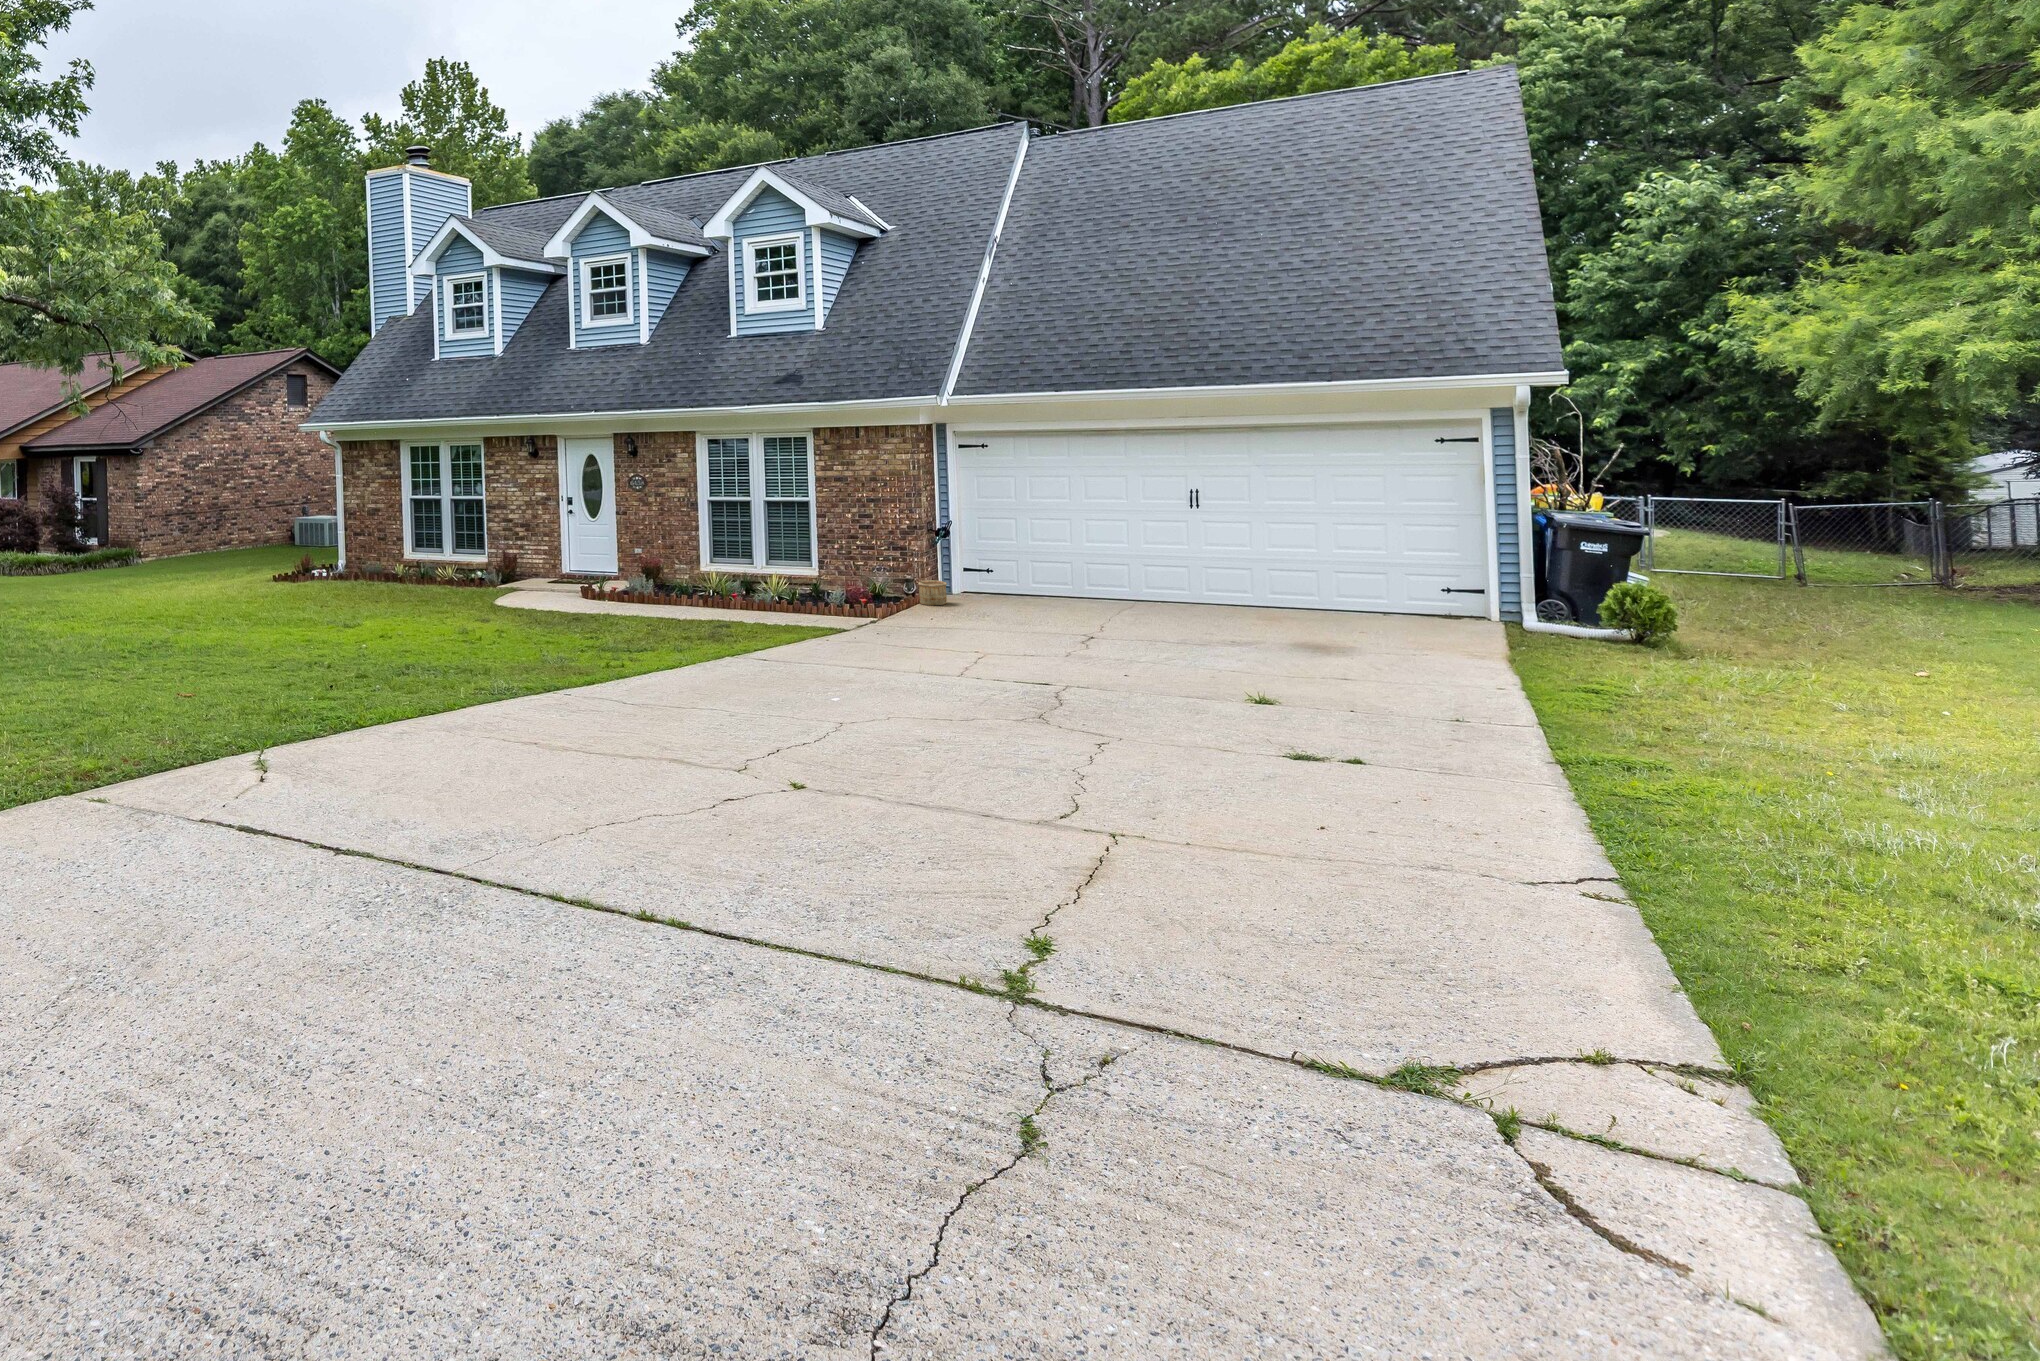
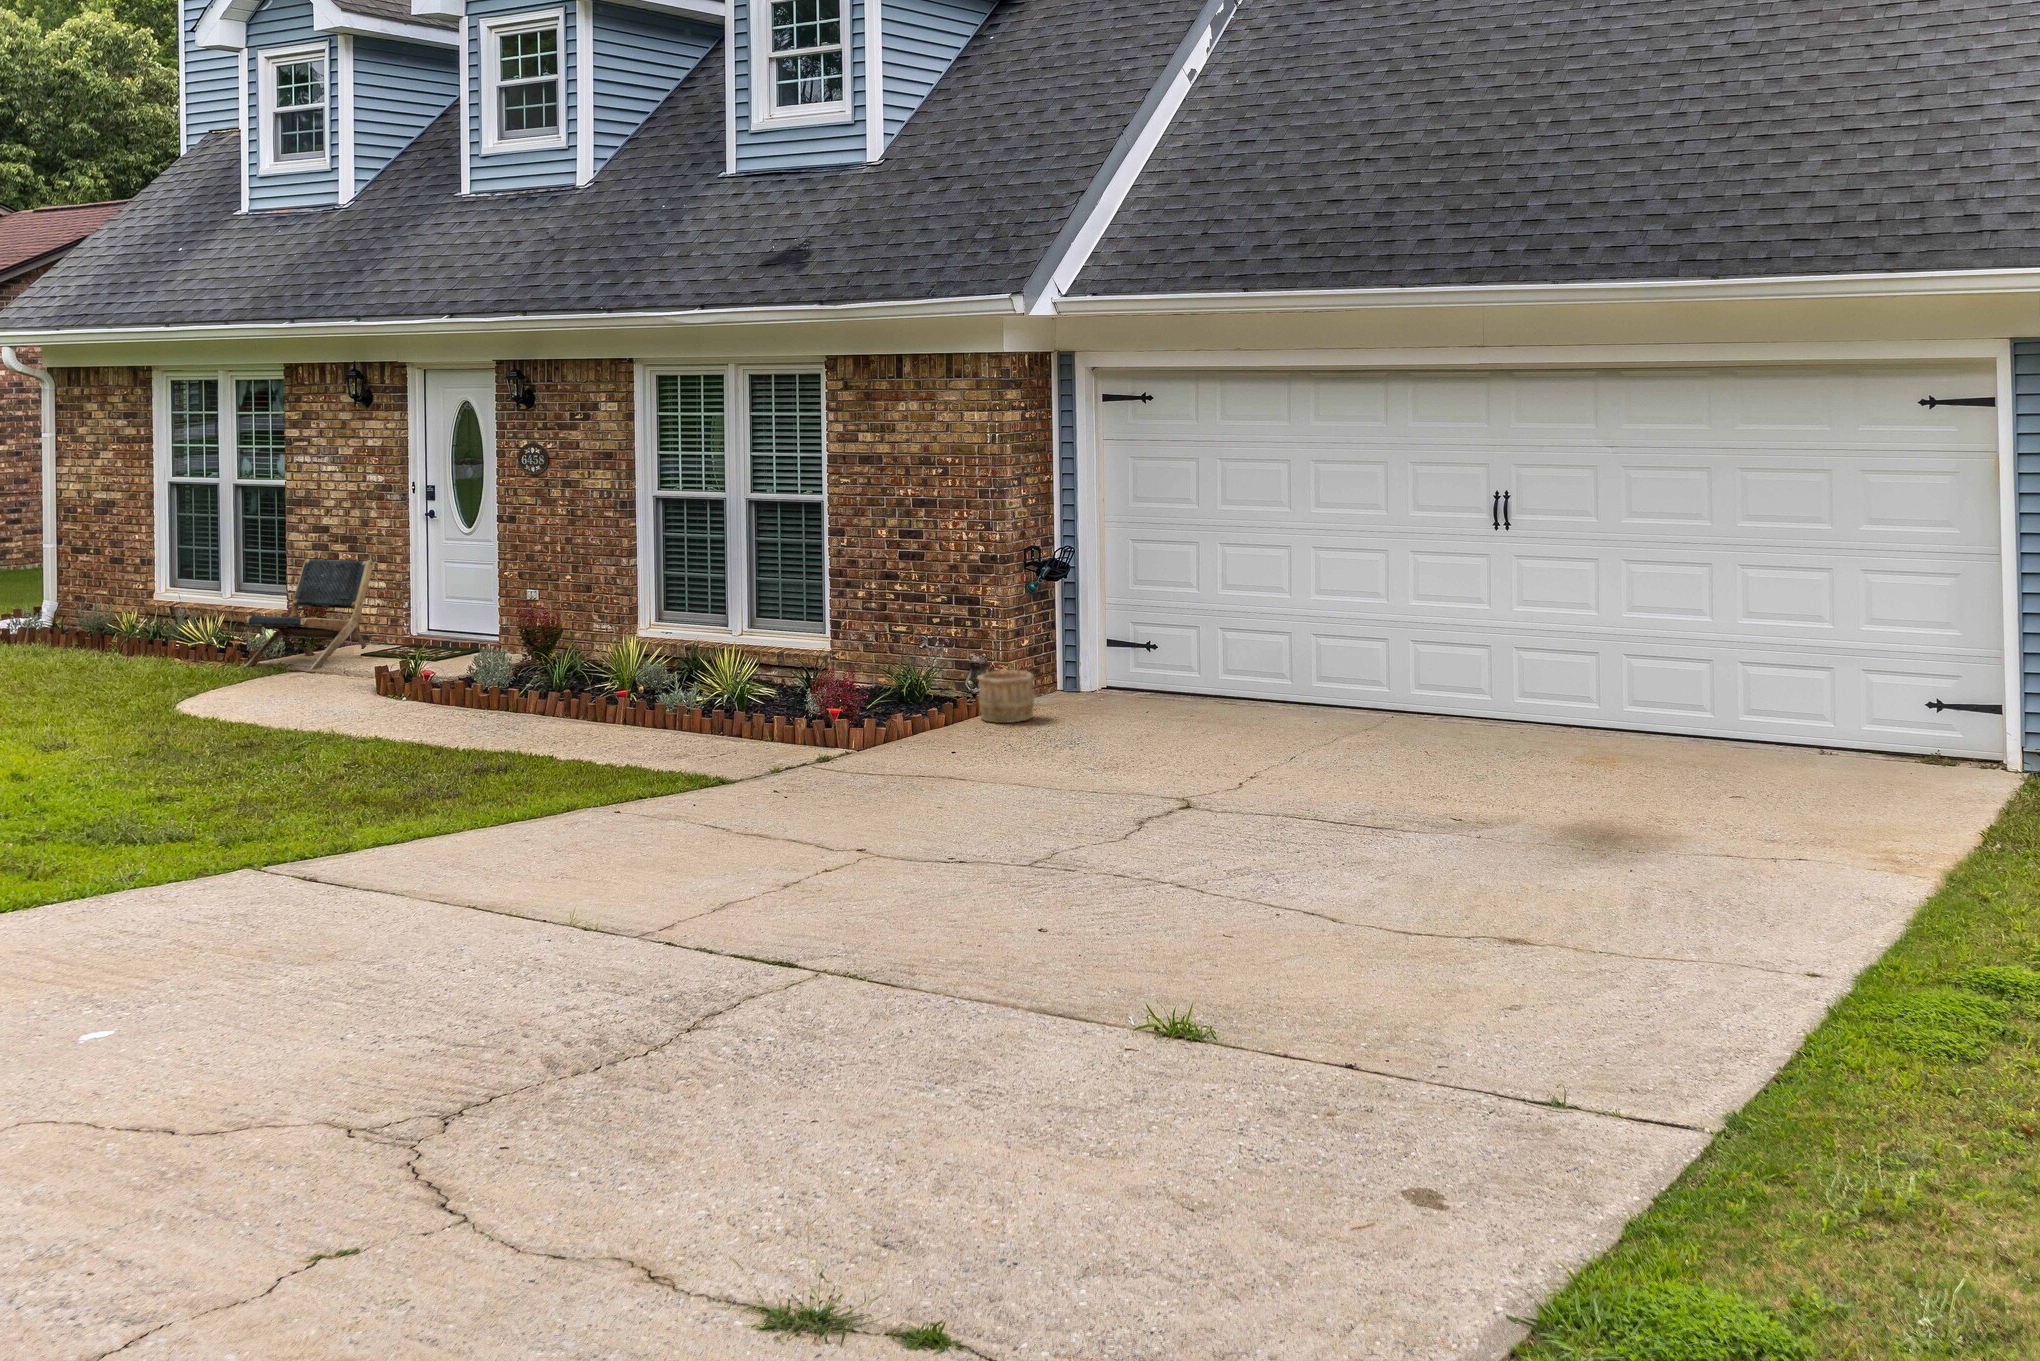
lounge chair: none [489,534,541,589] -> present [244,559,373,670]

